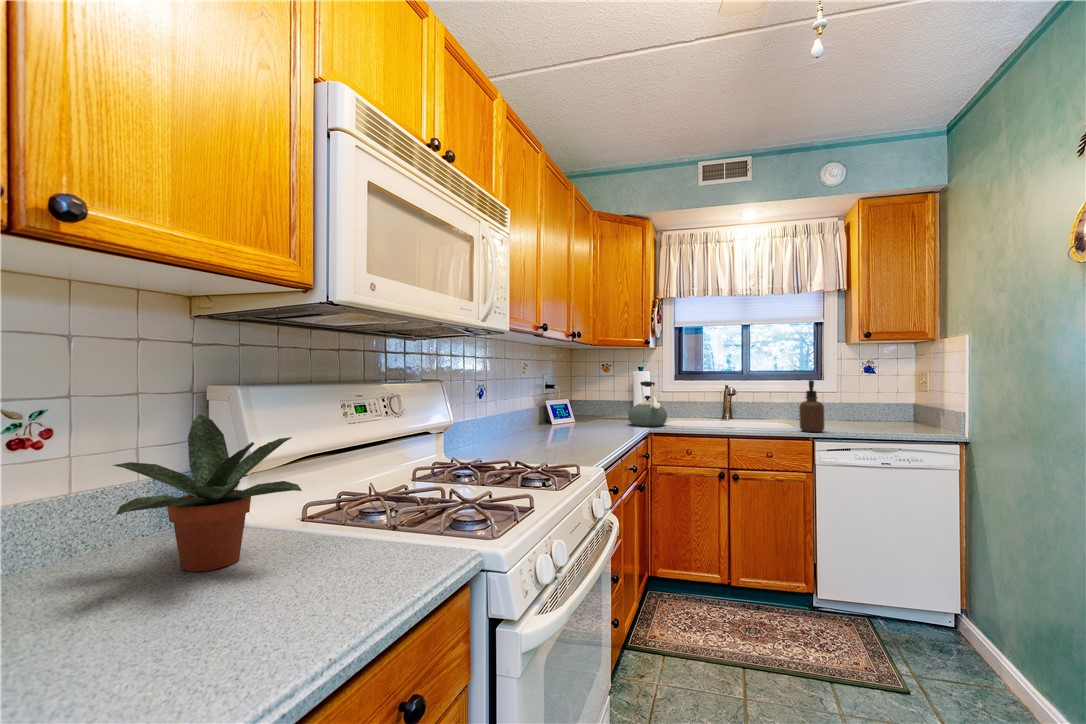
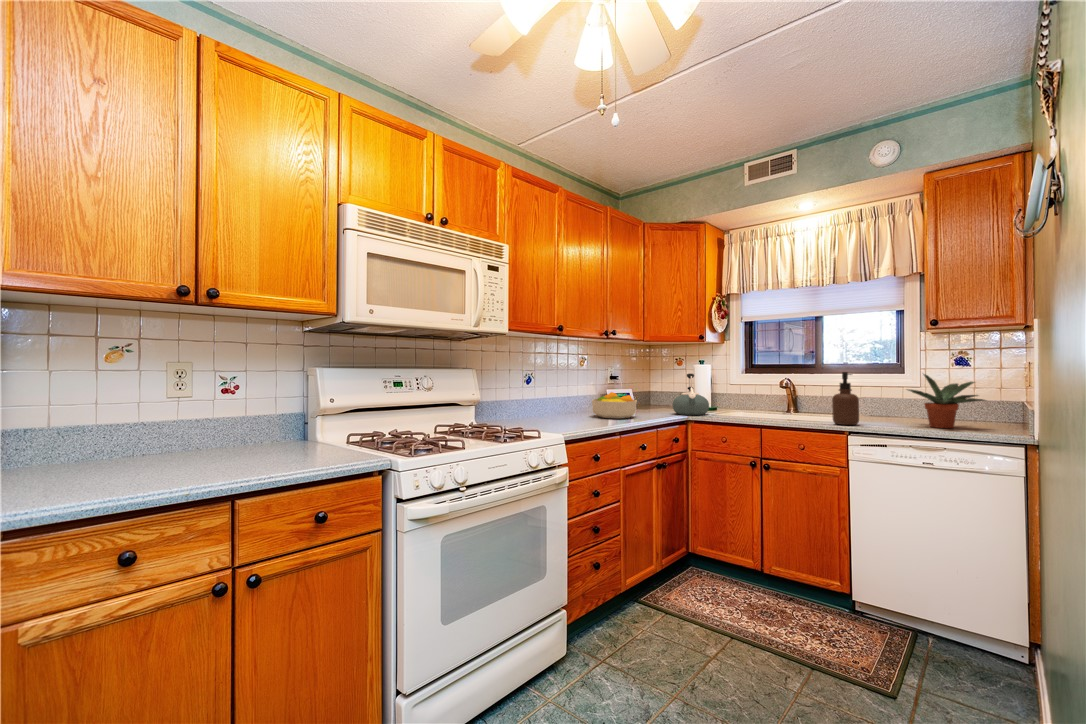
fruit bowl: none [554,403,612,435] -> present [592,392,637,419]
potted plant: present [113,415,302,572] -> present [907,374,986,428]

